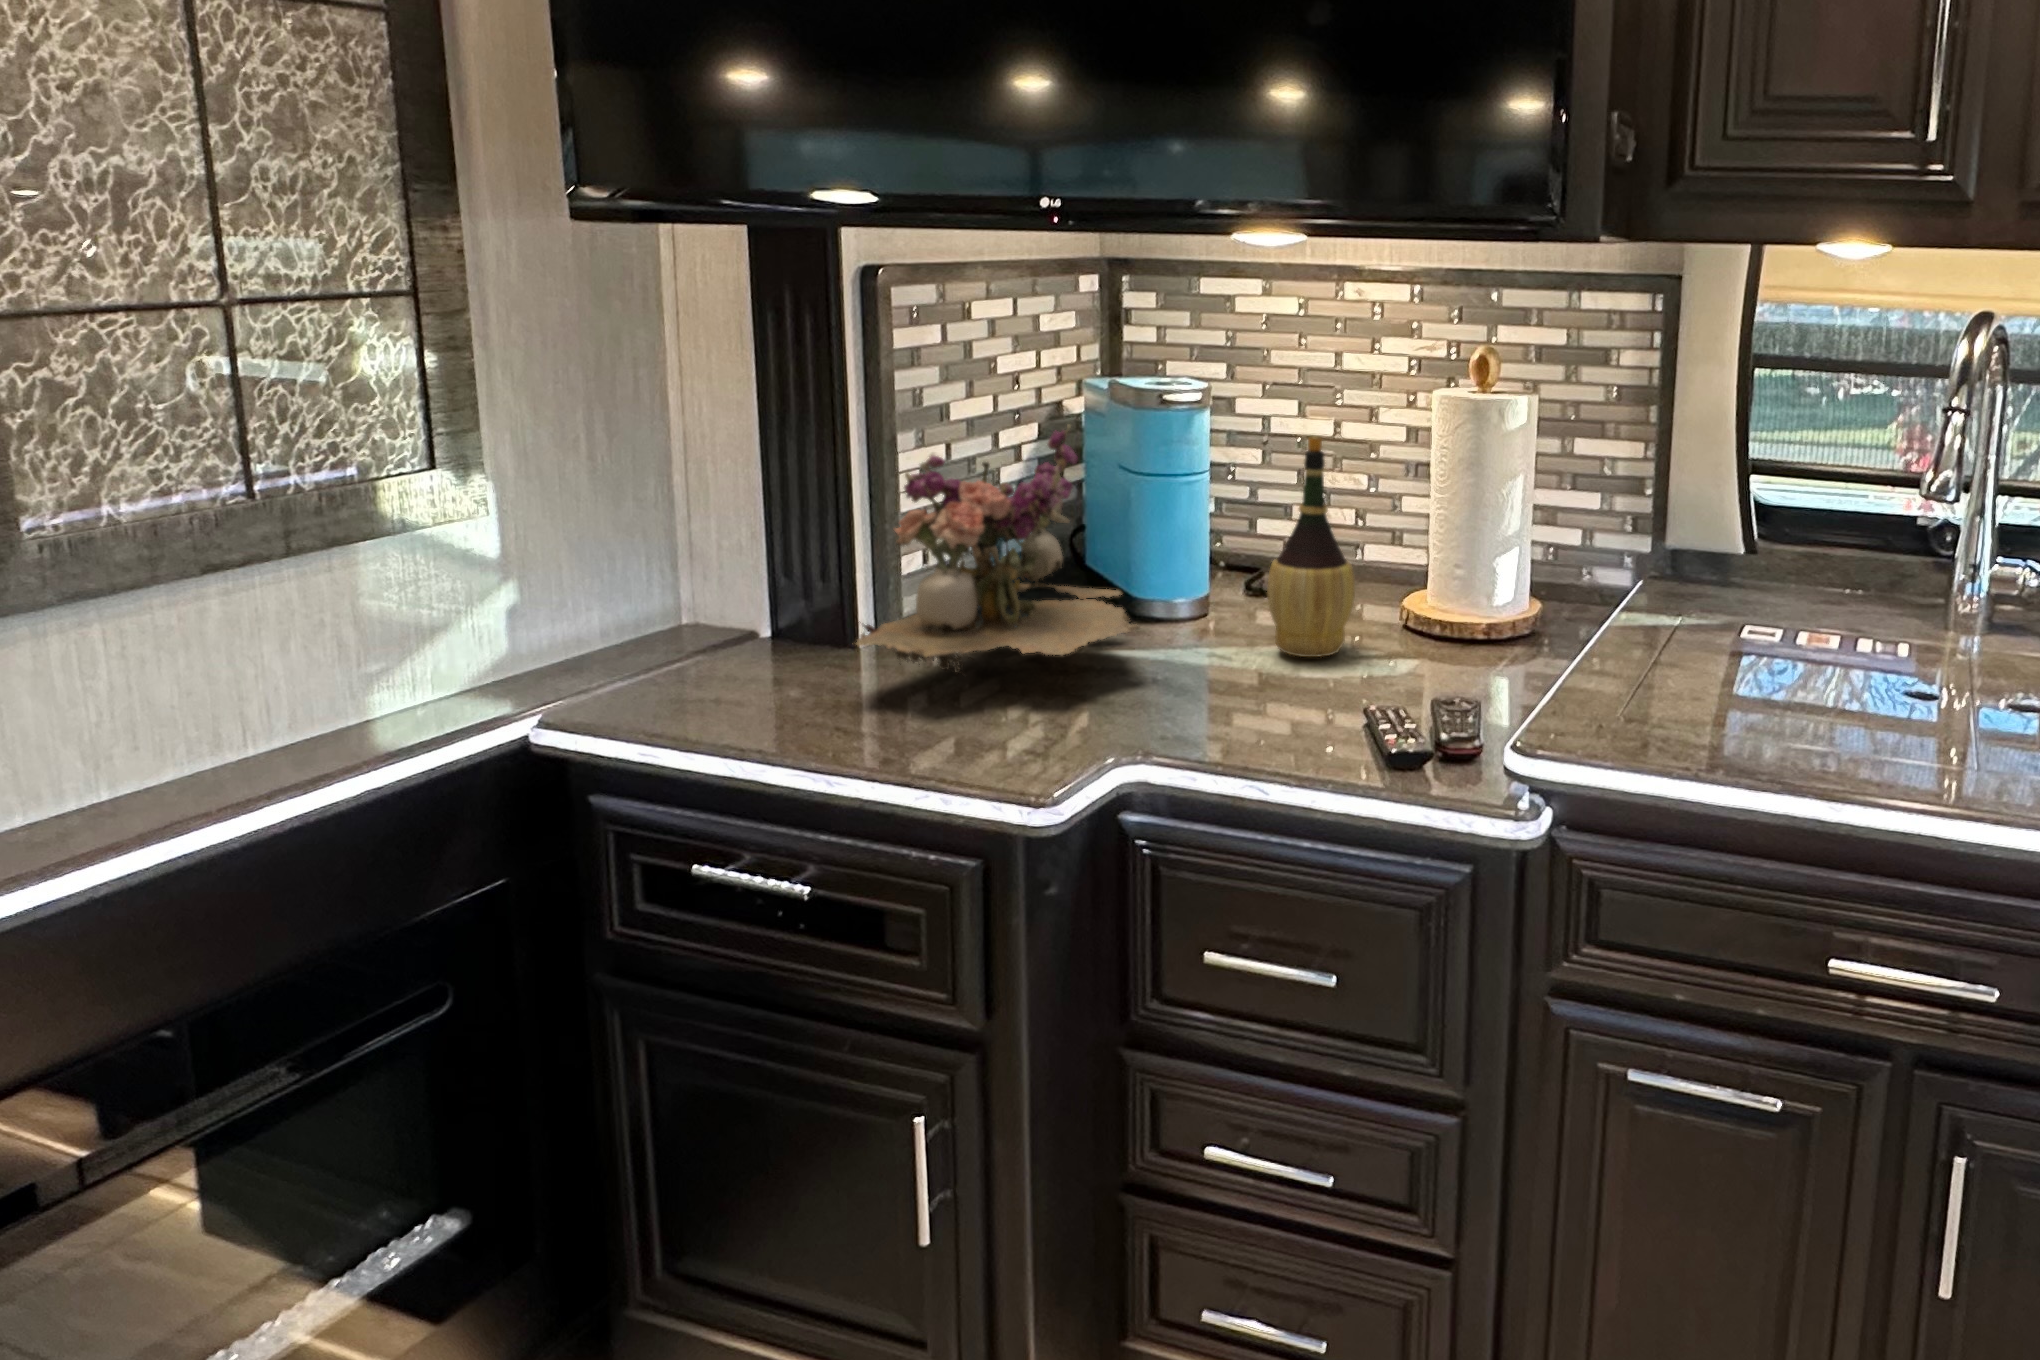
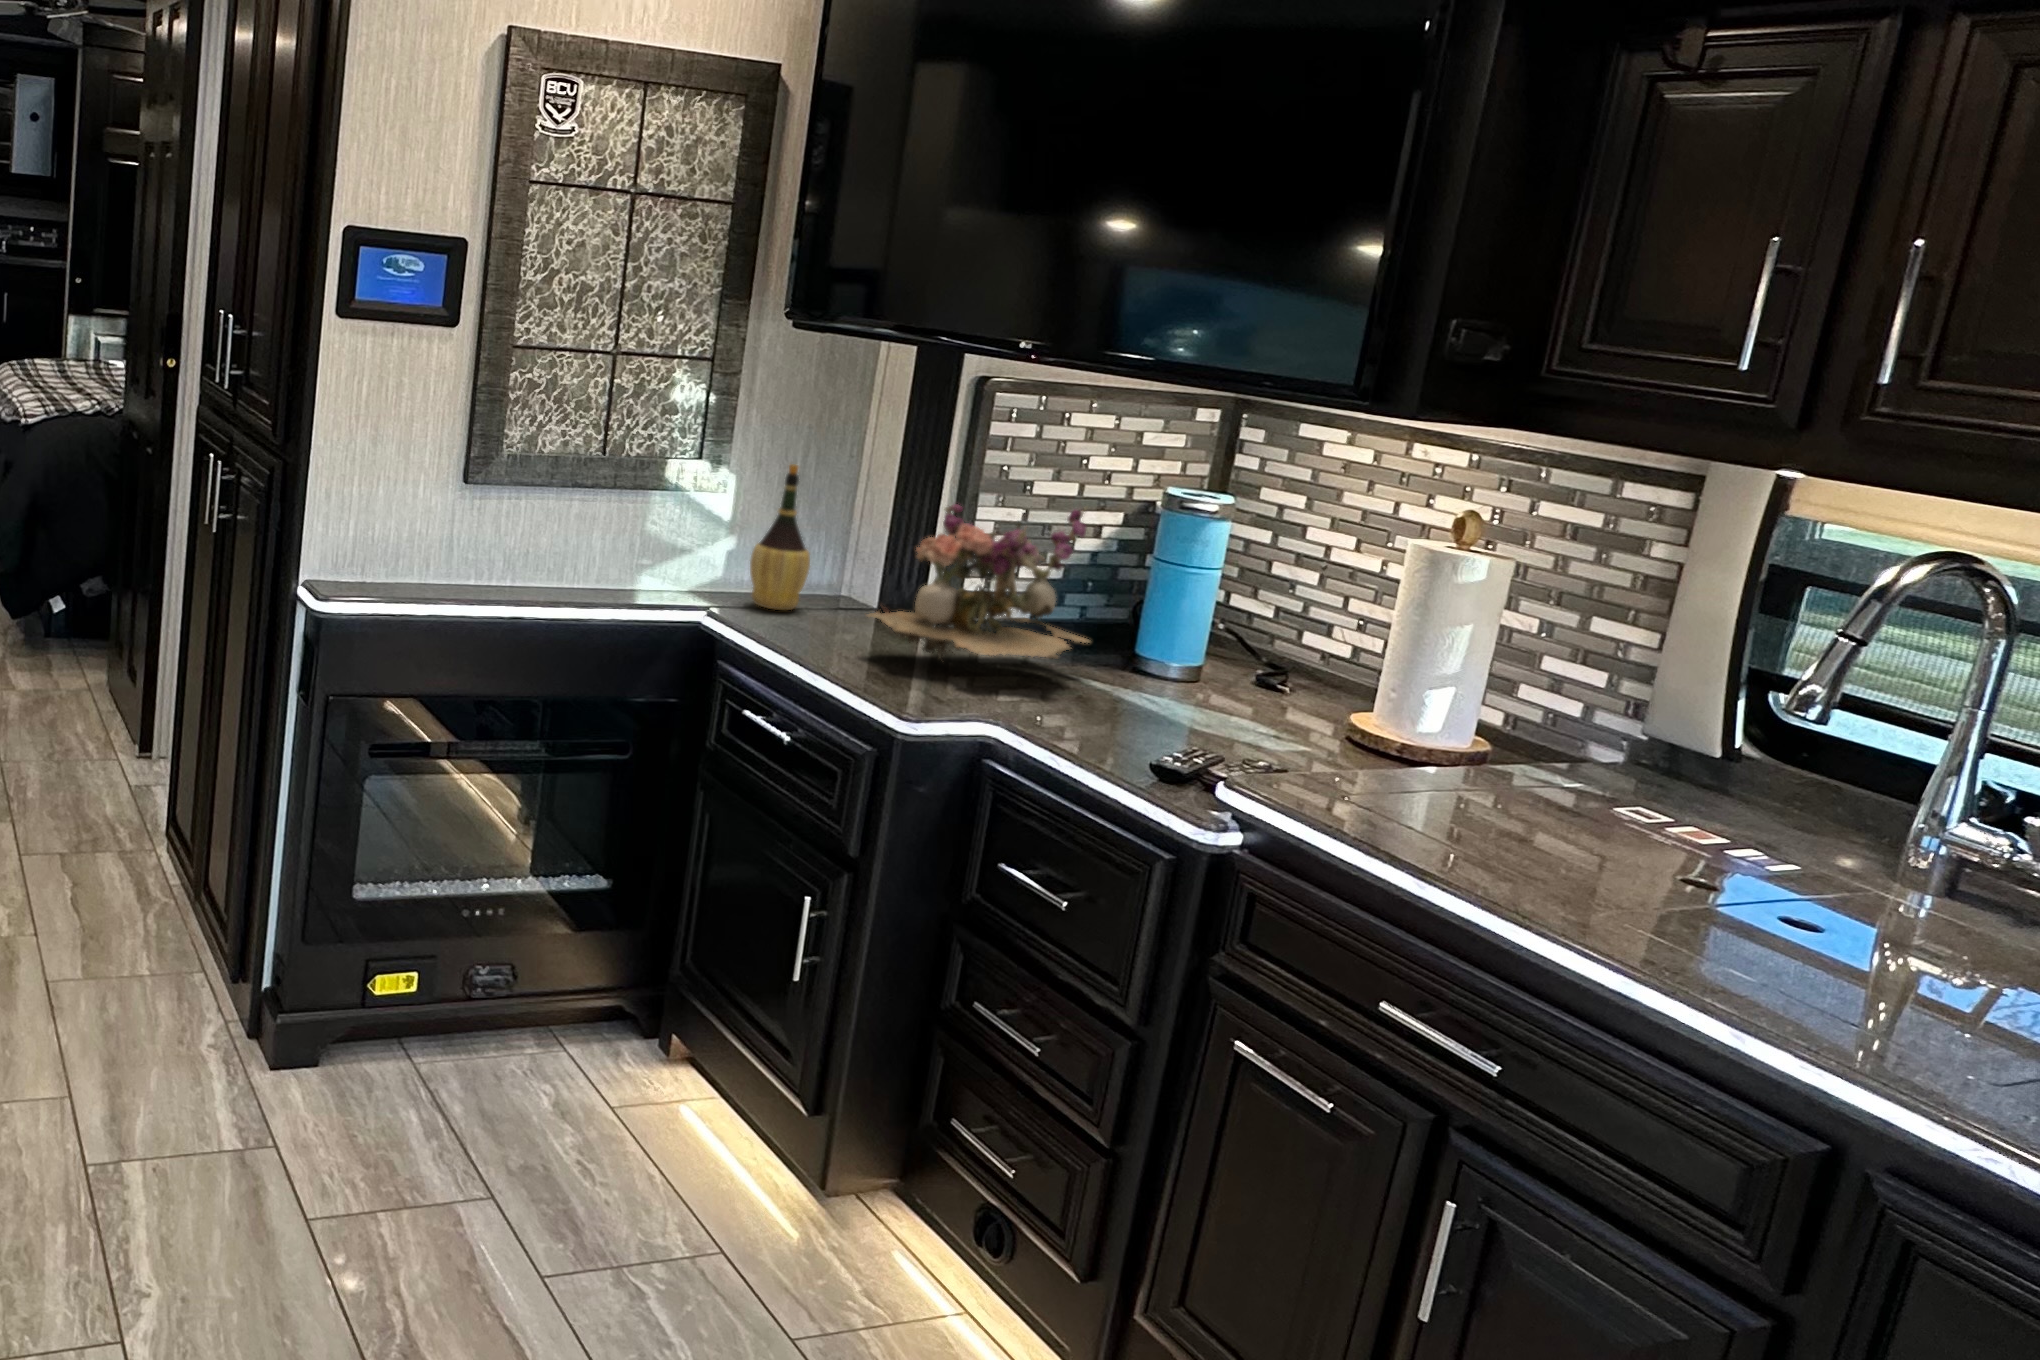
wine bottle: present [1267,436,1356,657] -> present [750,464,810,610]

